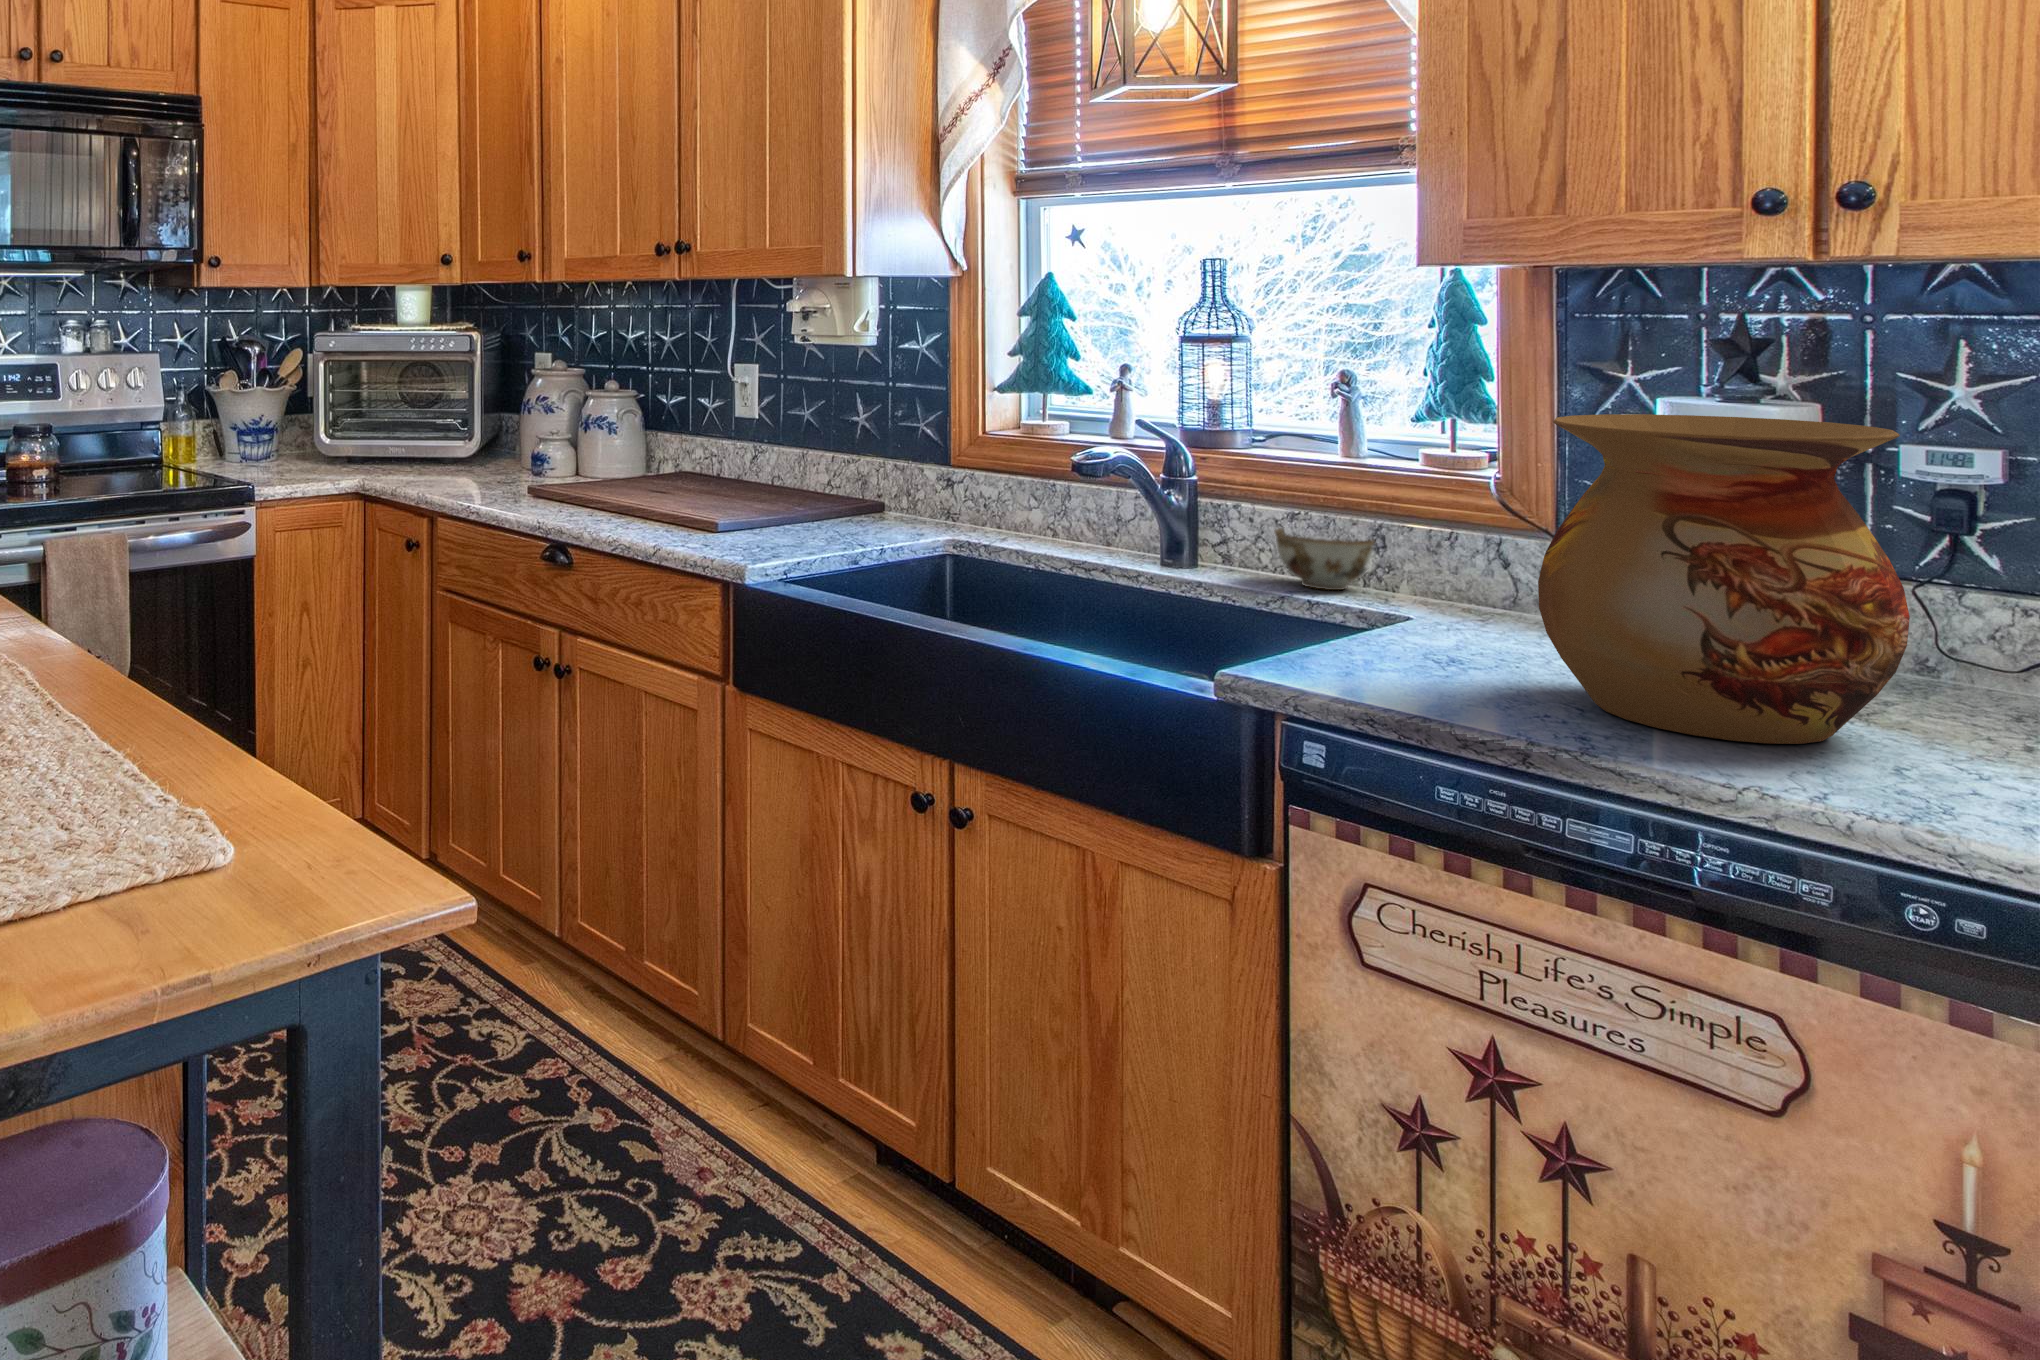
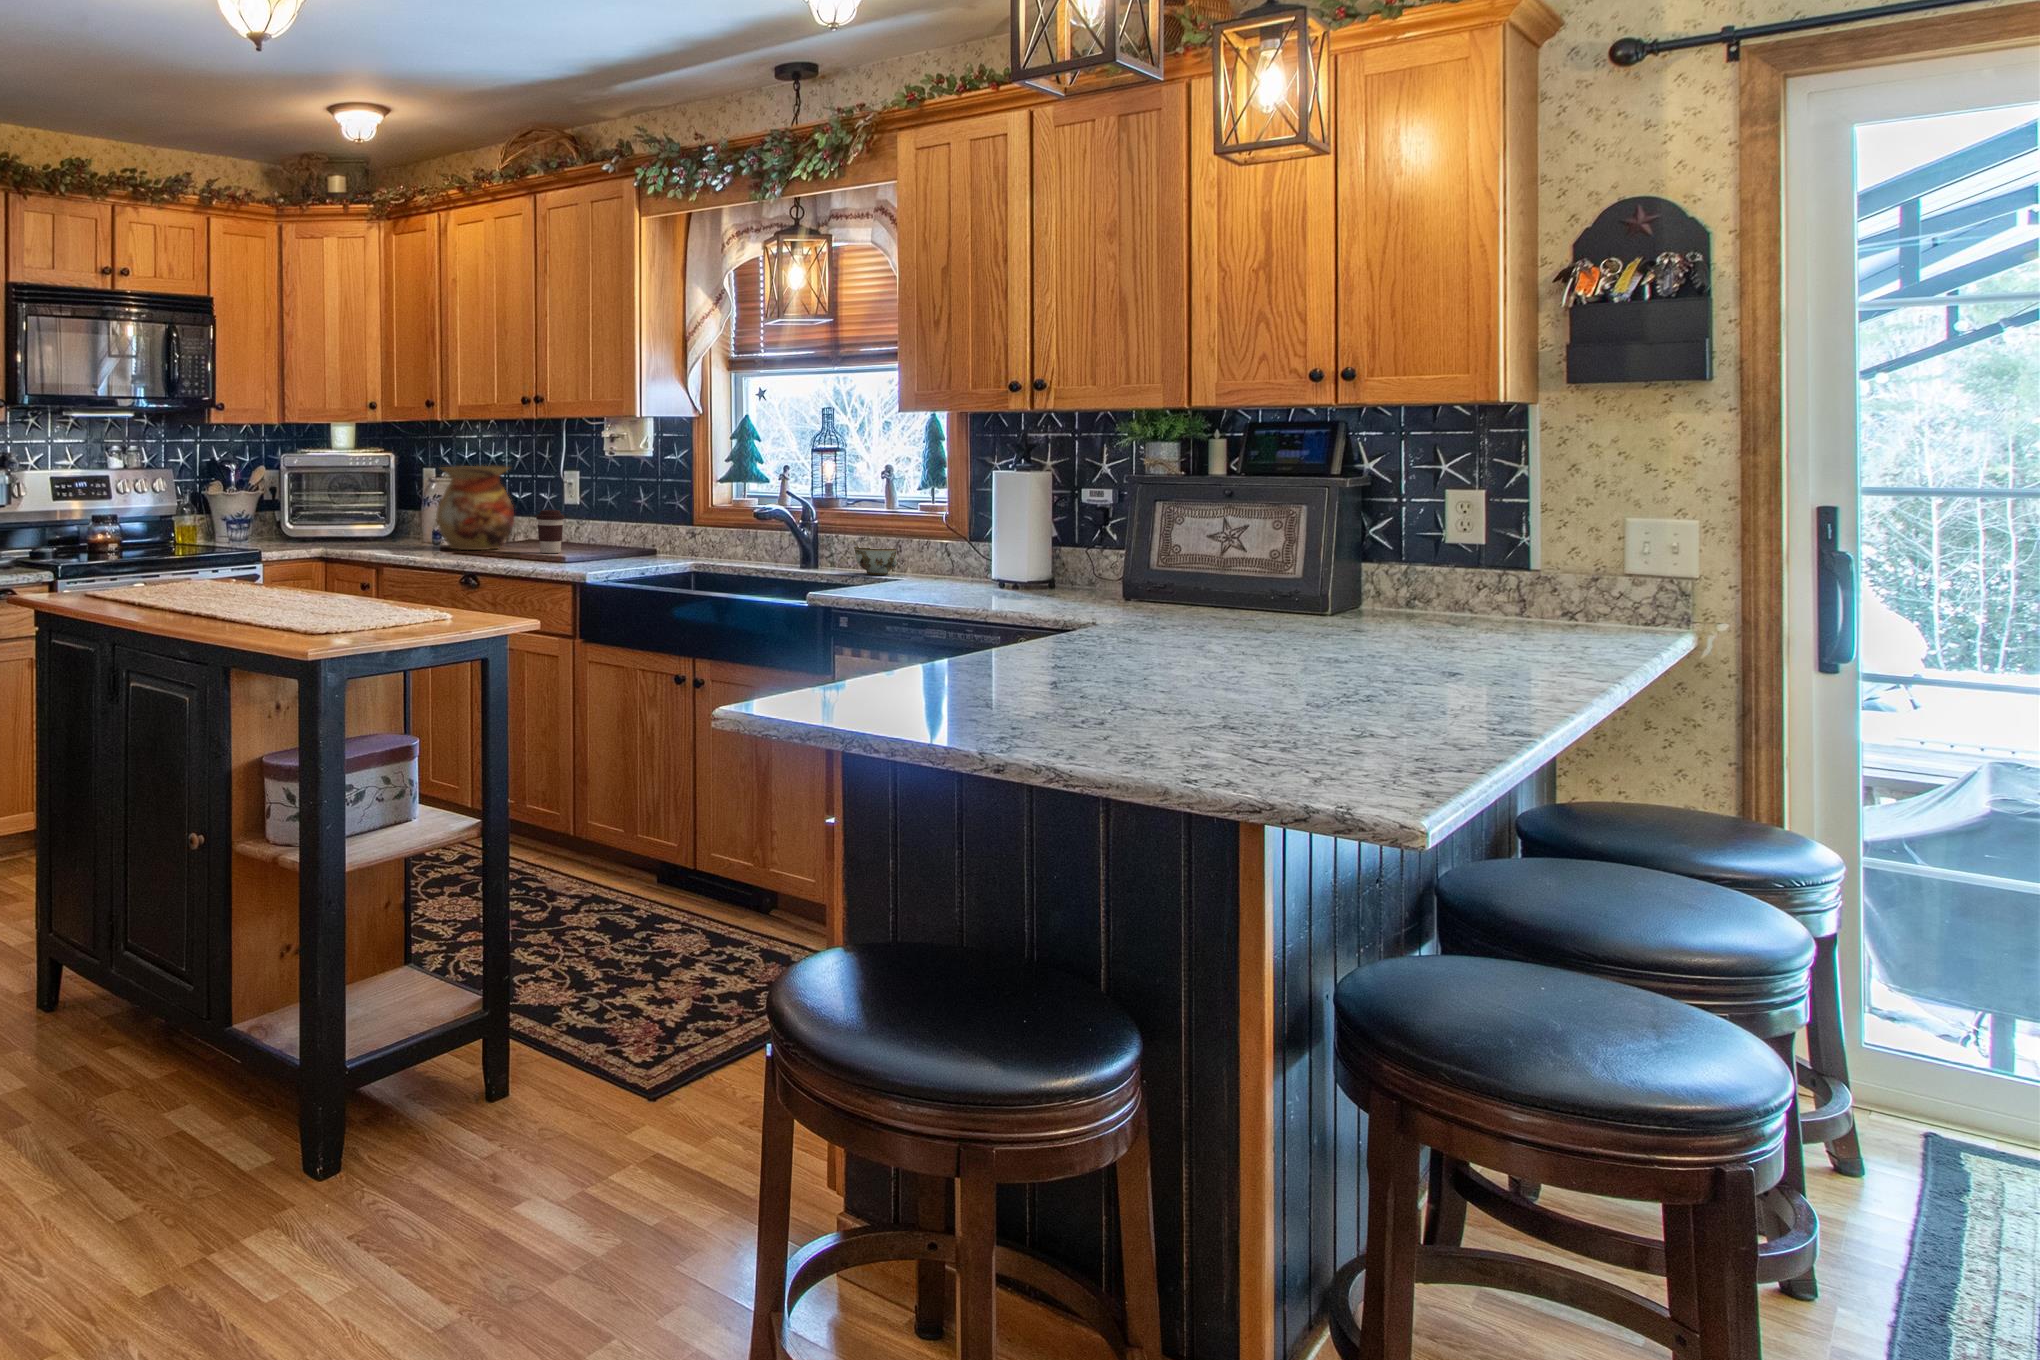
vase: present [1538,414,1910,744] -> present [436,466,514,550]
coffee cup: none [685,427,731,498] -> present [536,510,564,553]

